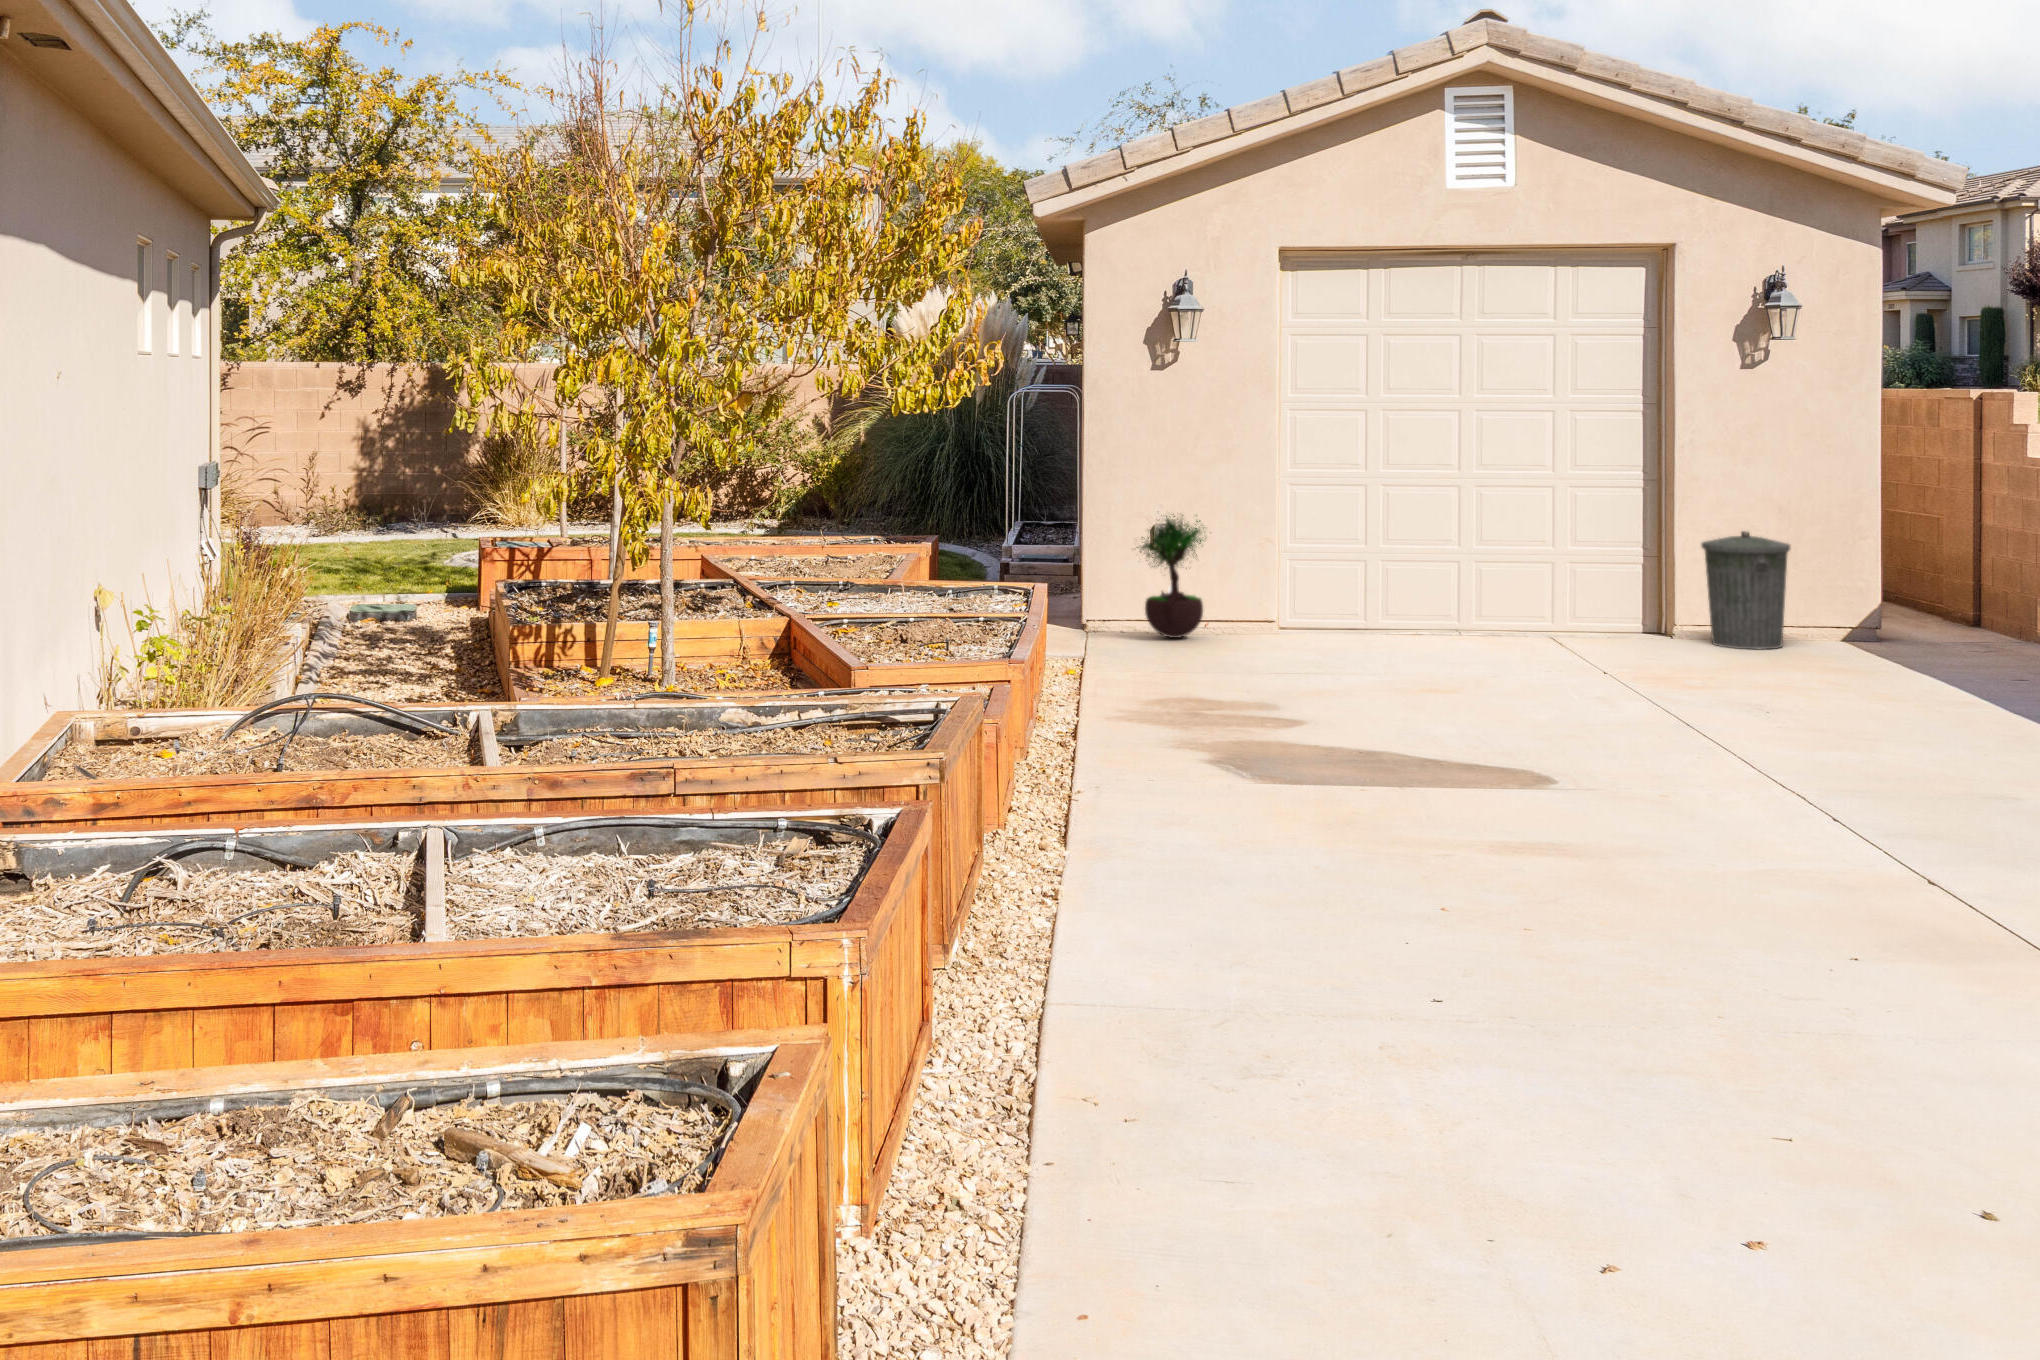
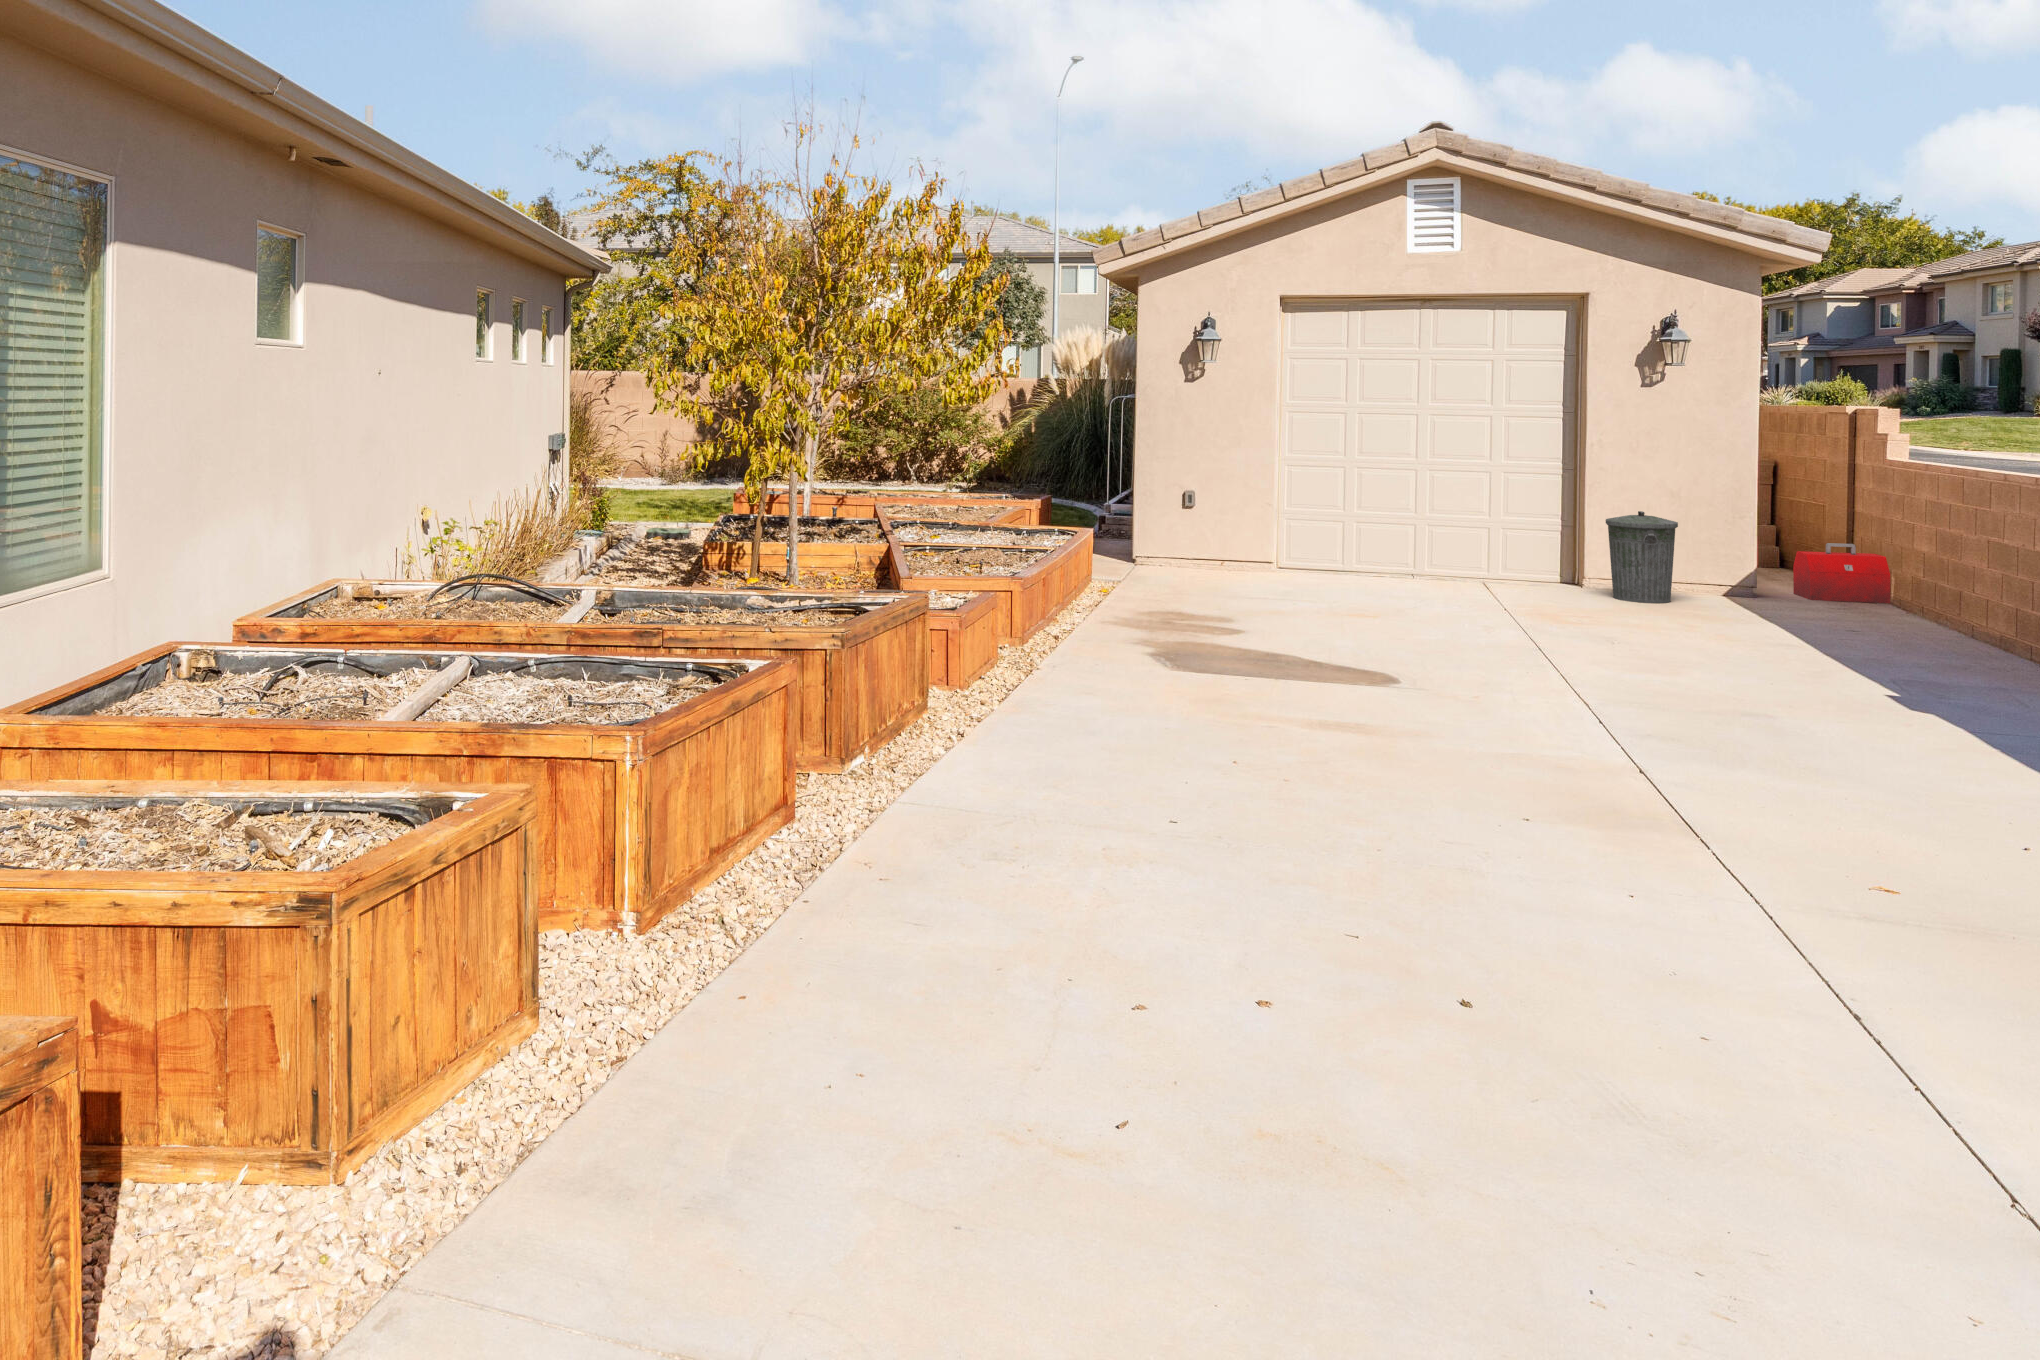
potted tree: present [1134,514,1204,638] -> none [1158,479,1218,576]
toolbox: none [1910,564,2026,637] -> present [1793,543,1890,603]

